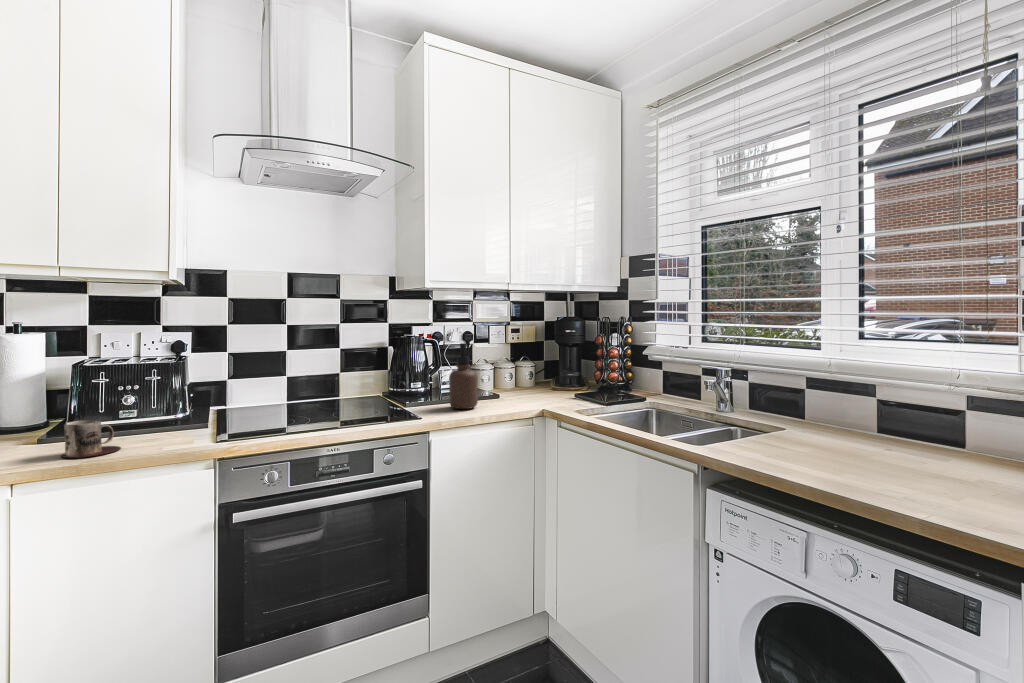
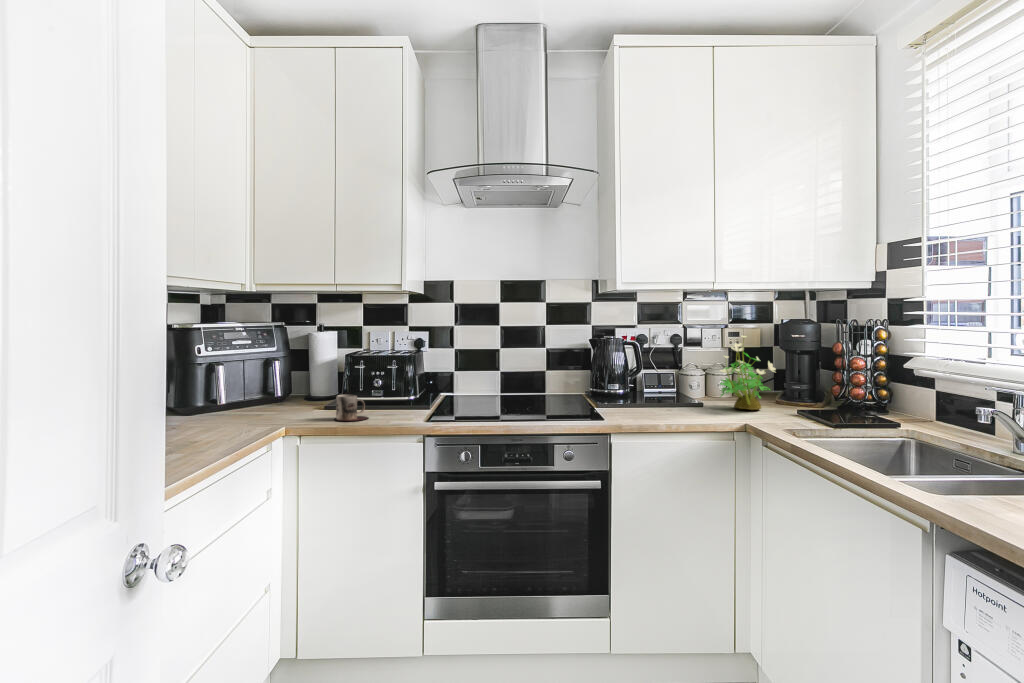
potted plant: none [511,331,558,396] -> present [720,336,776,410]
soap dispenser: present [449,343,478,409] -> none [639,346,669,415]

